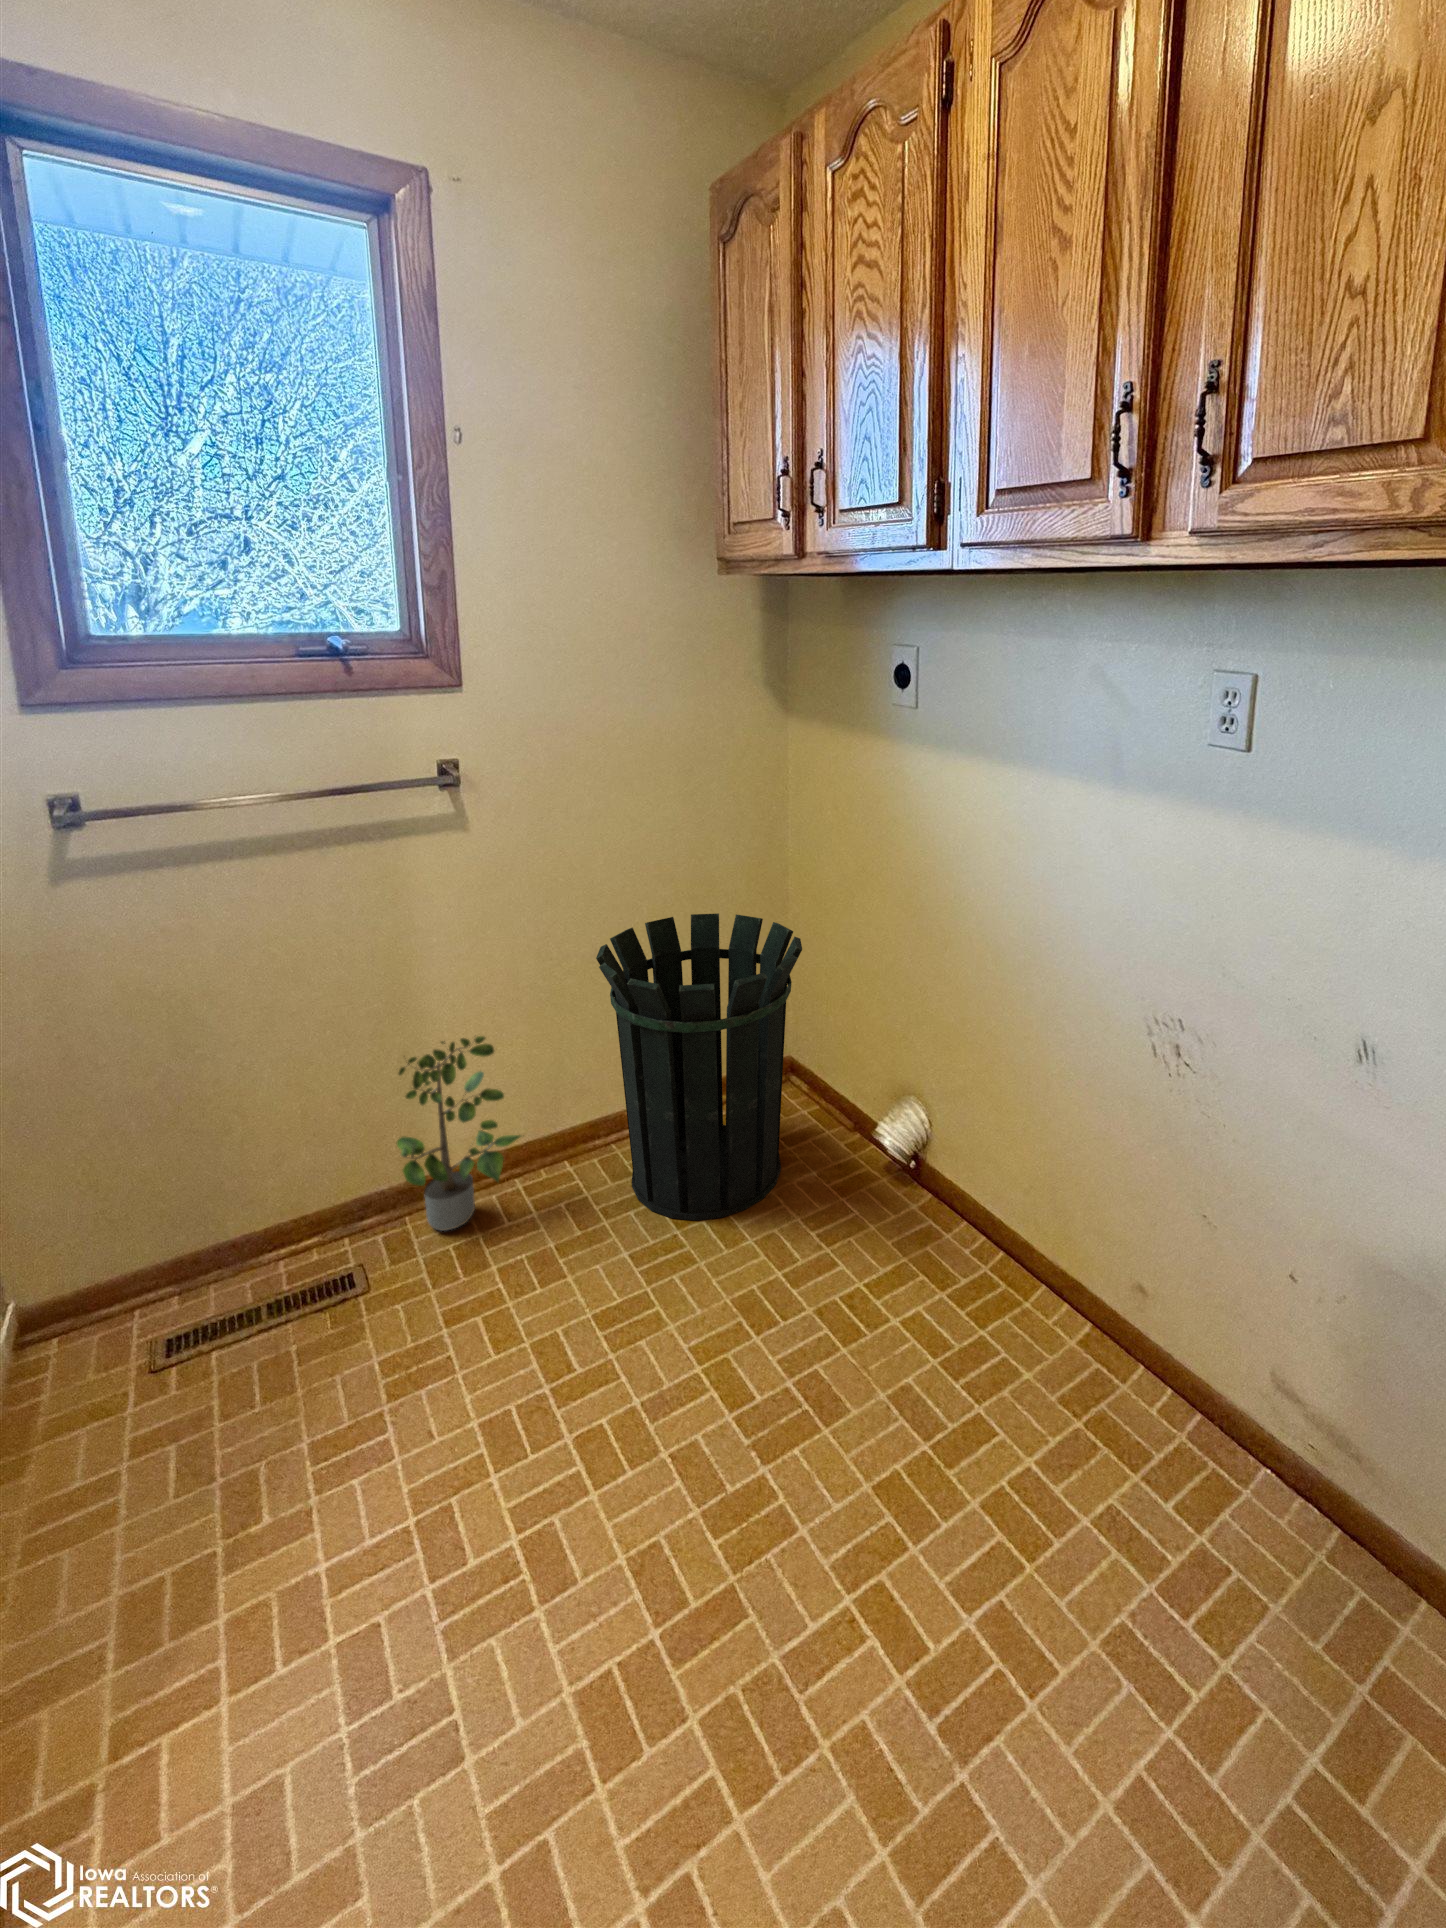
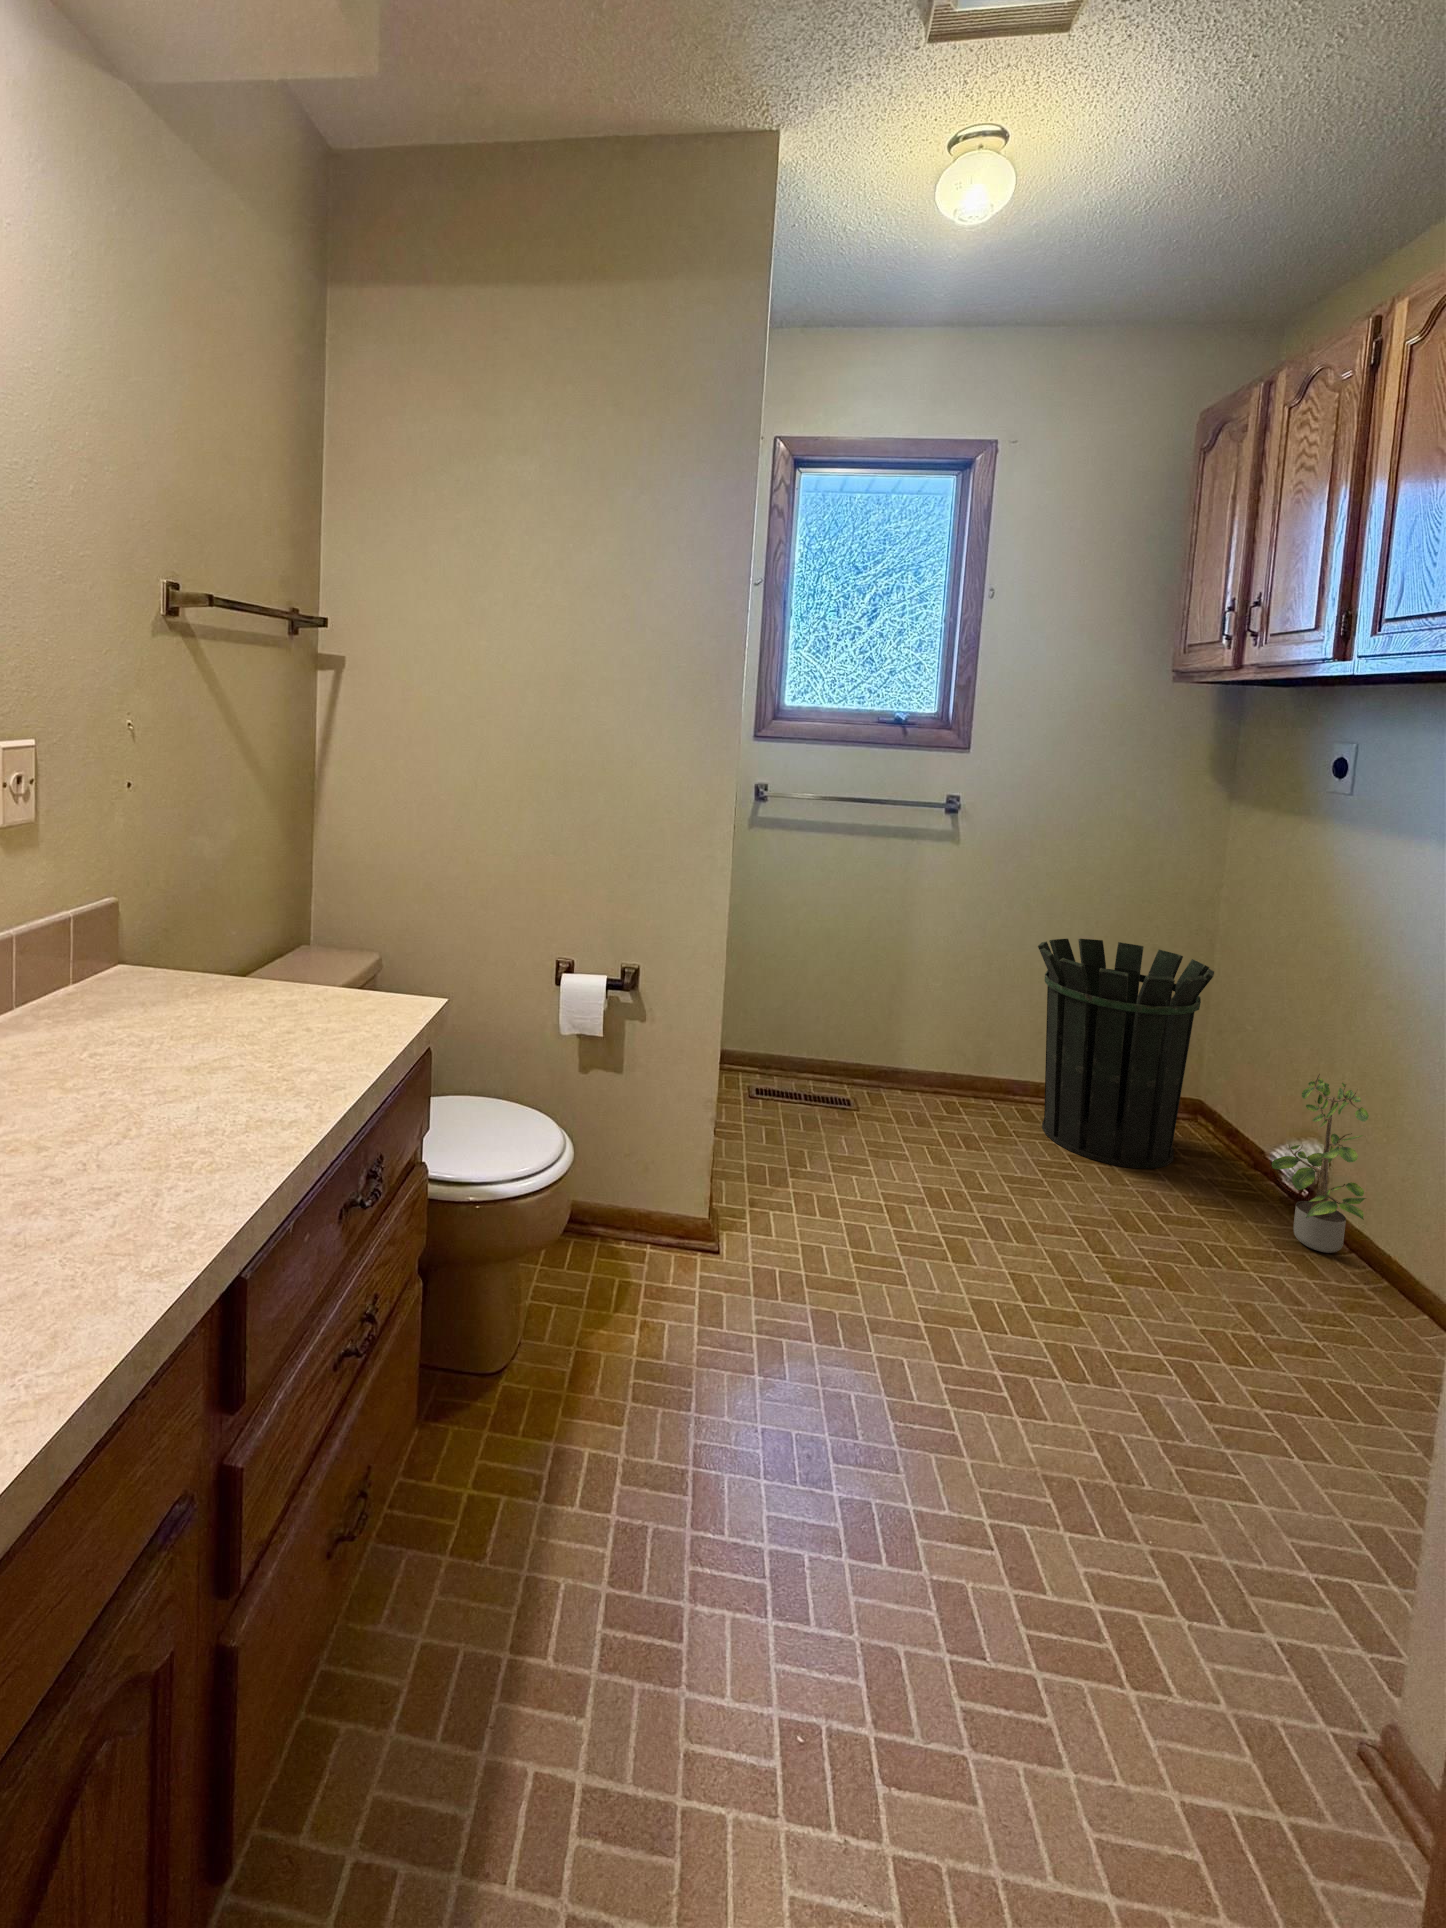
potted plant: present [396,1036,521,1231] -> present [1271,1074,1369,1253]

